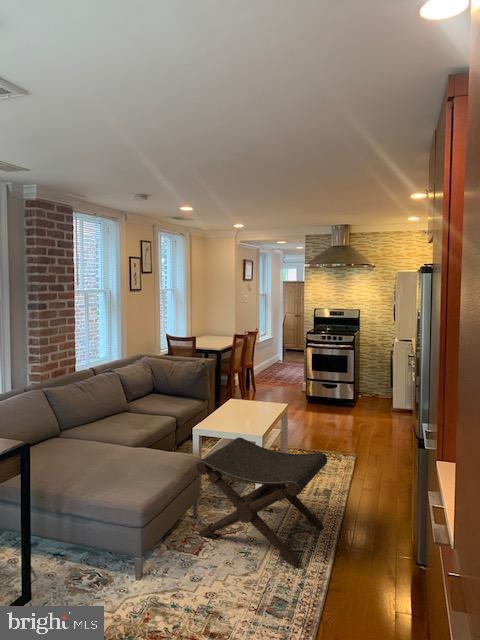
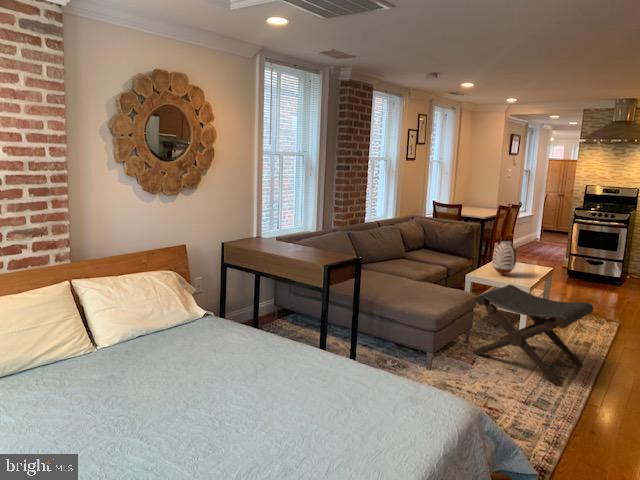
vase: none [221,382,246,422] -> present [492,241,516,275]

